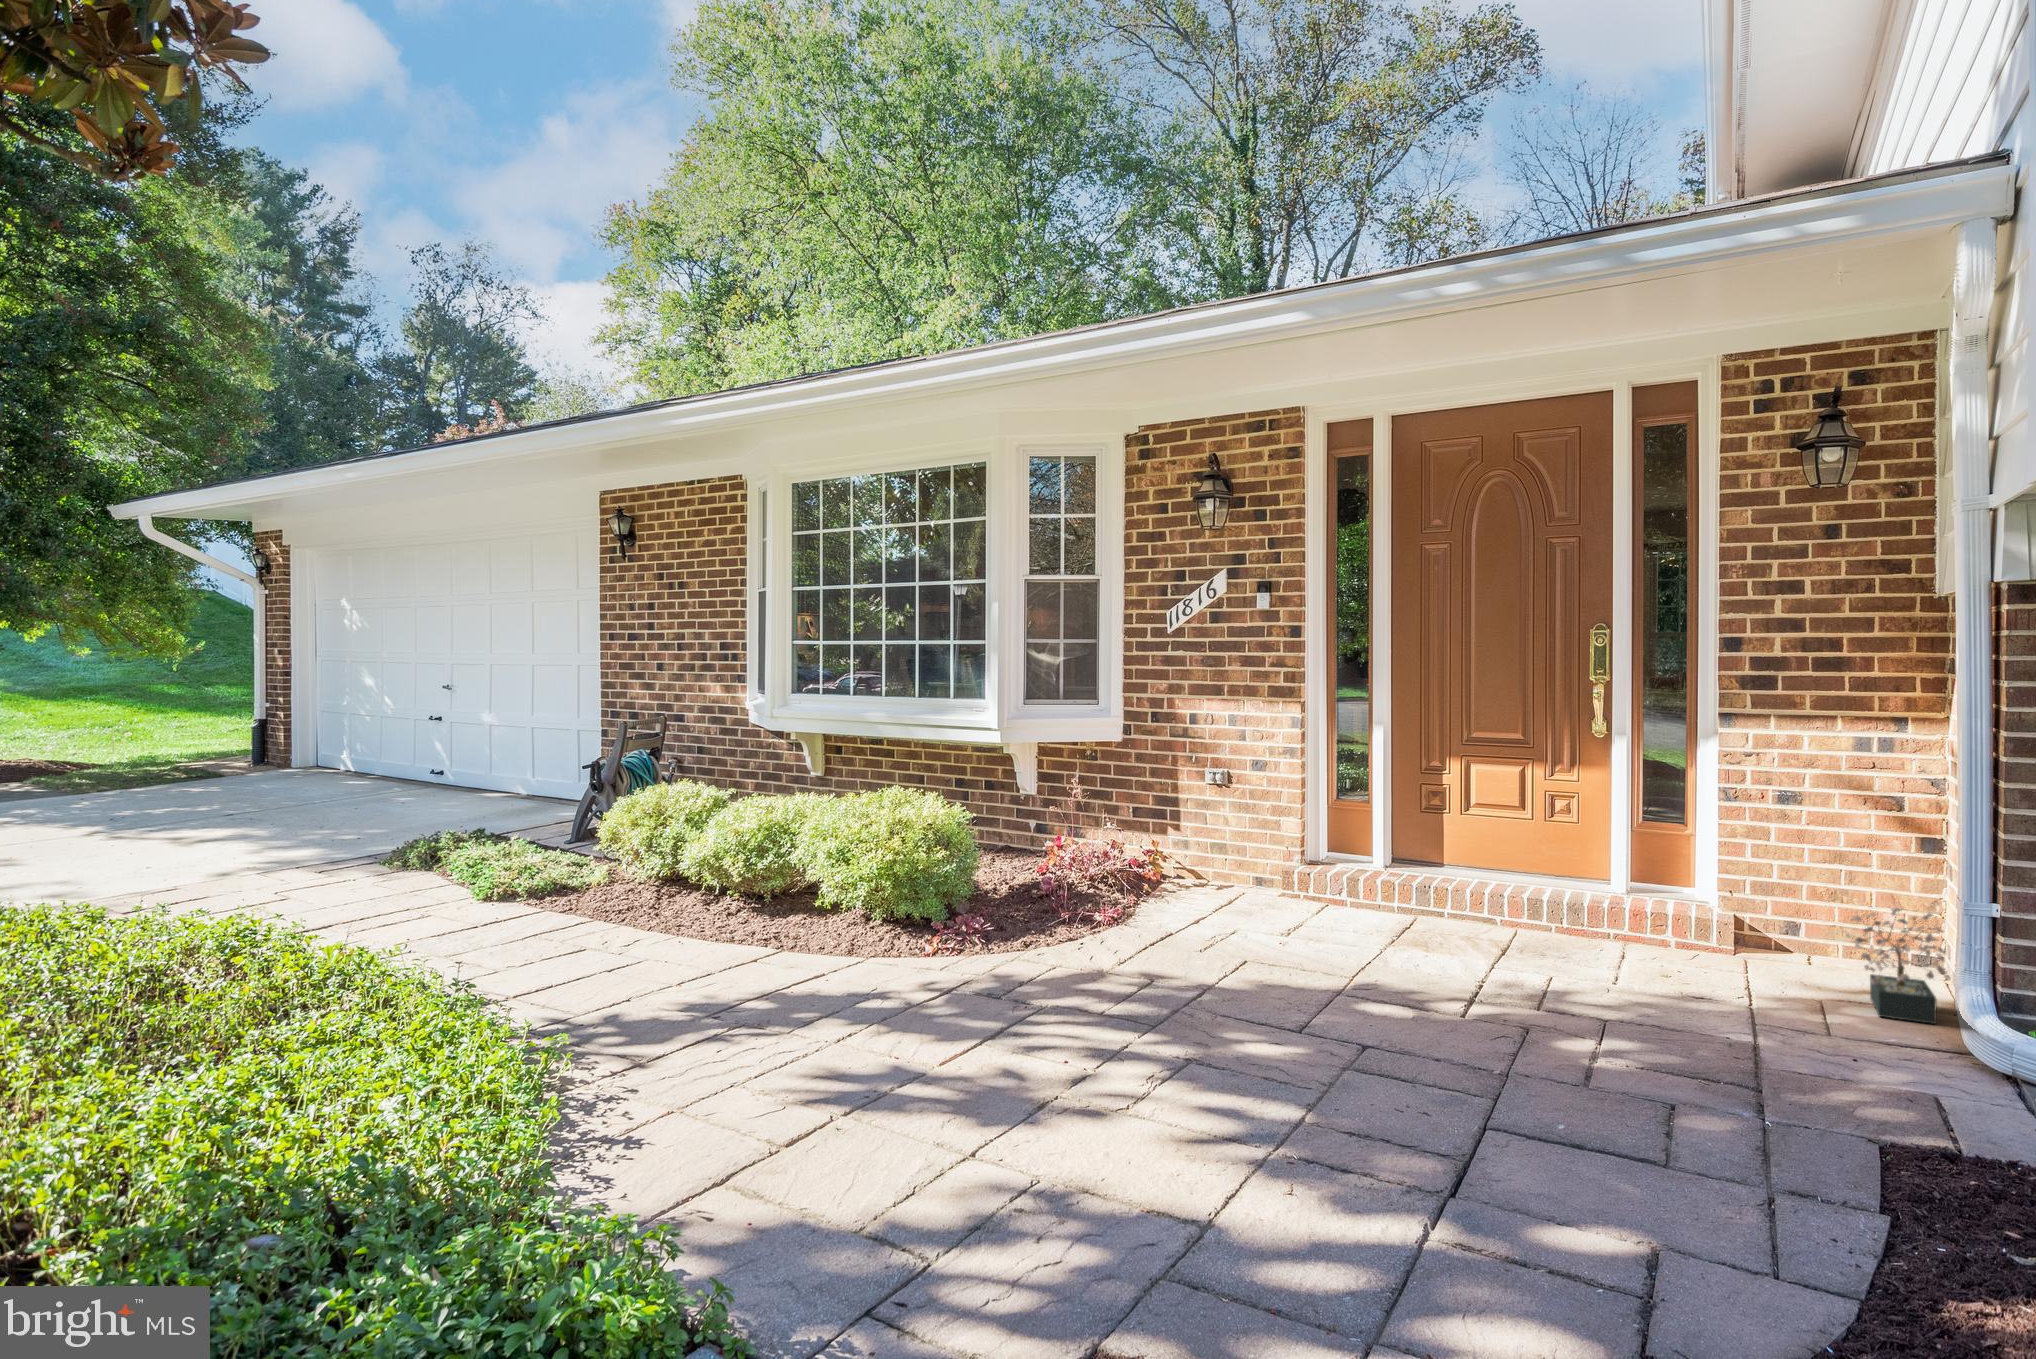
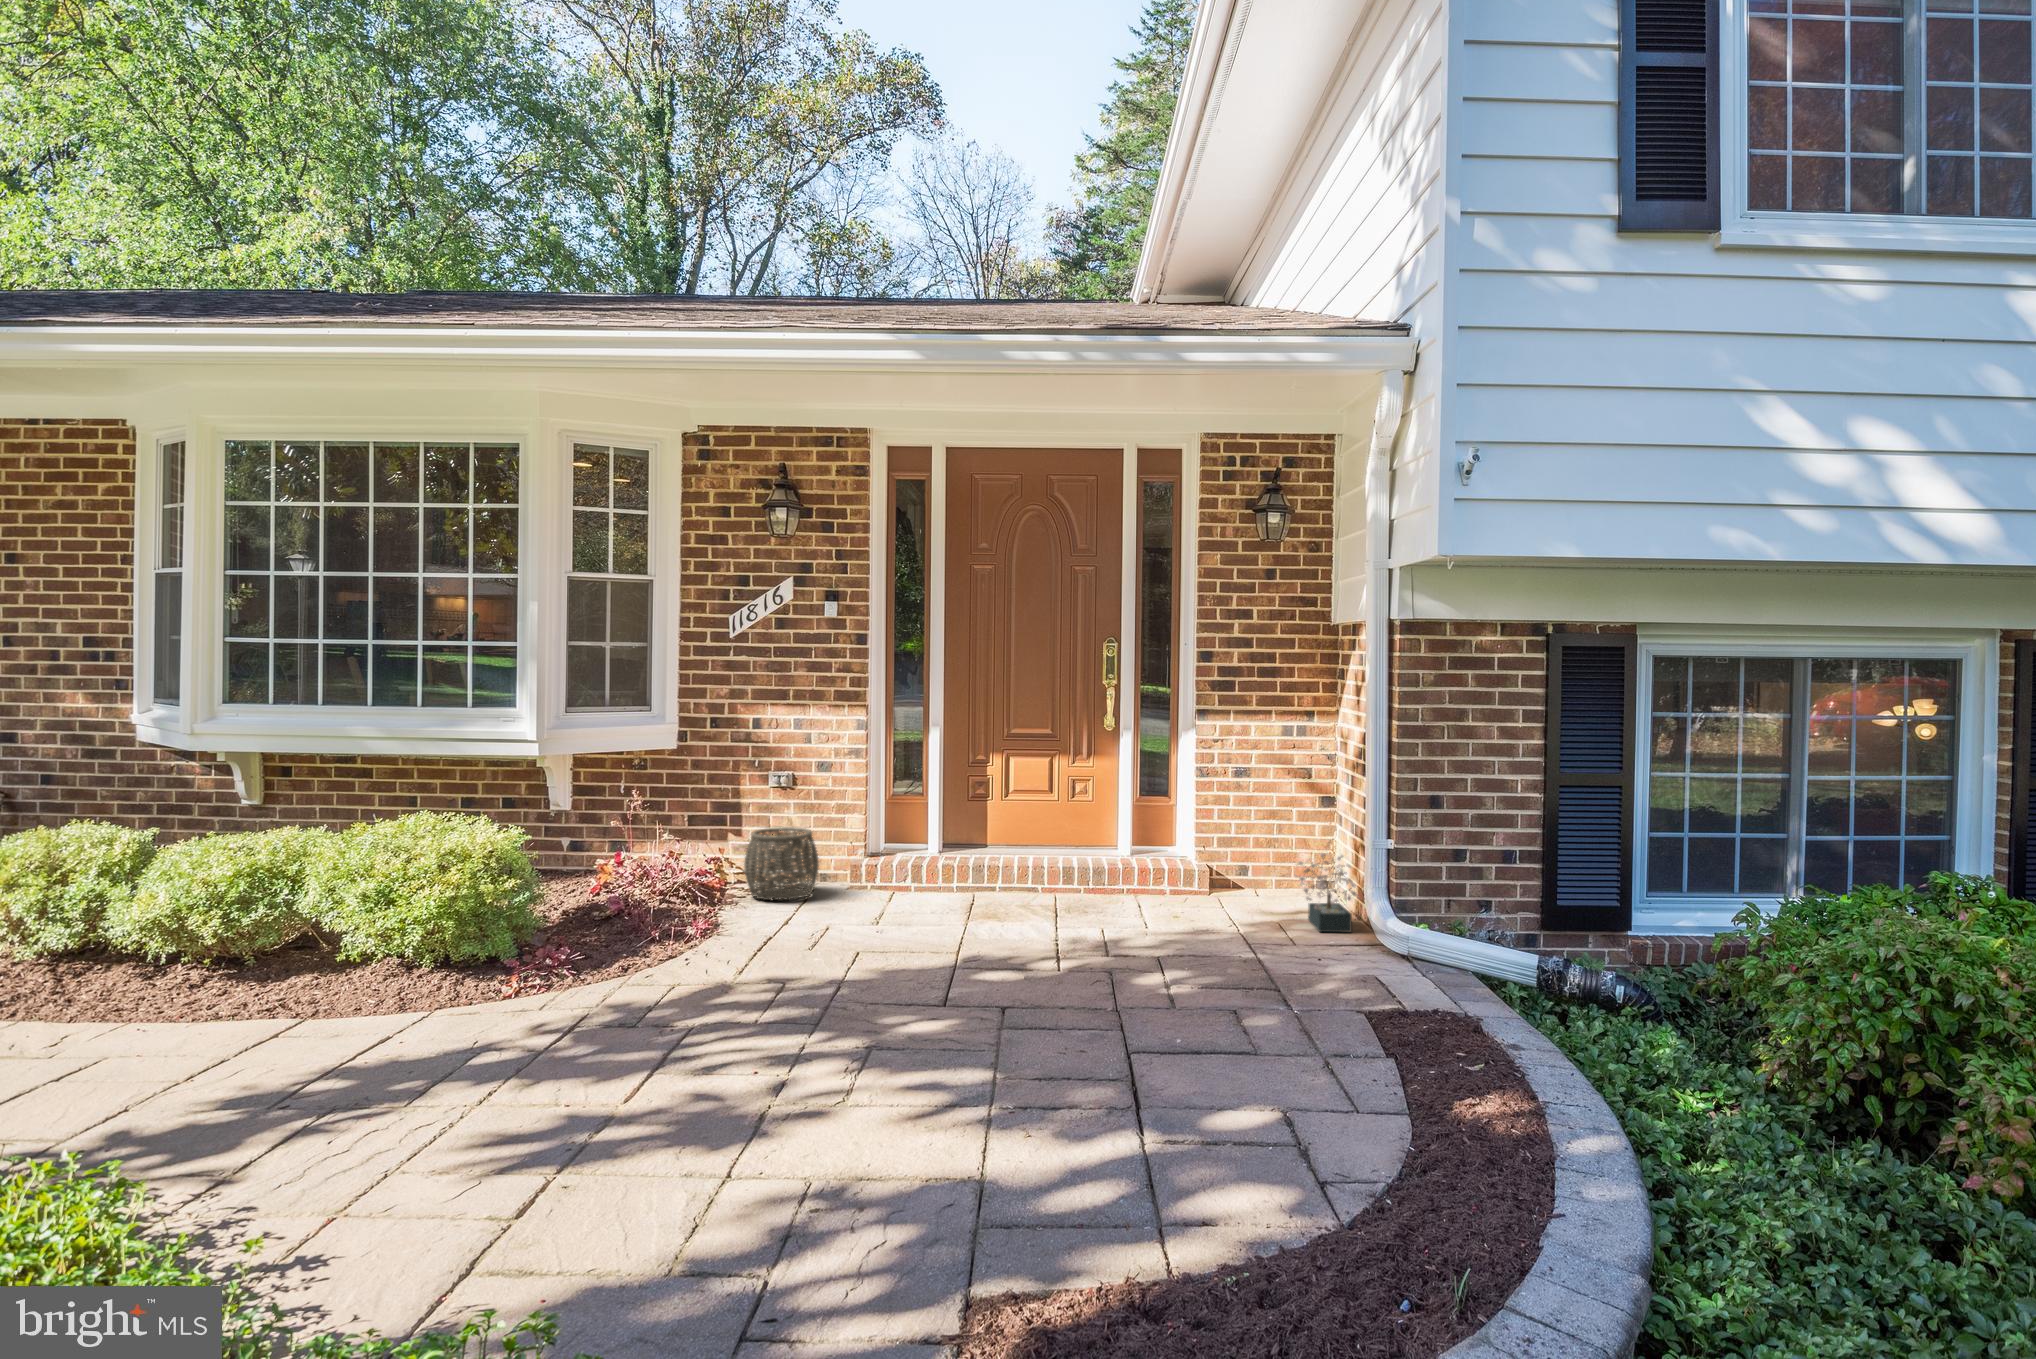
woven basket: none [1174,823,1251,898] -> present [744,827,819,900]

